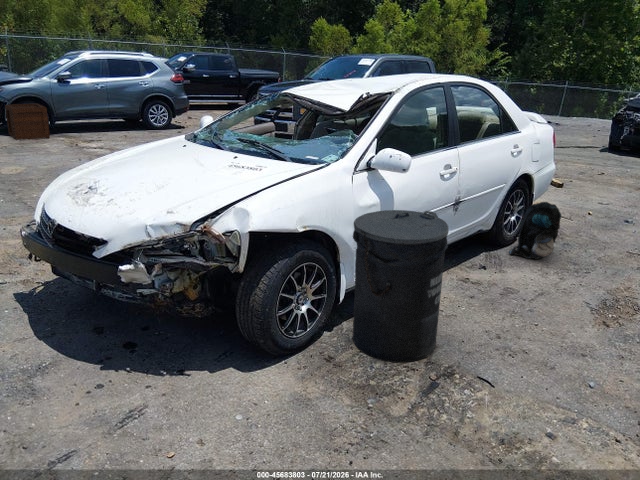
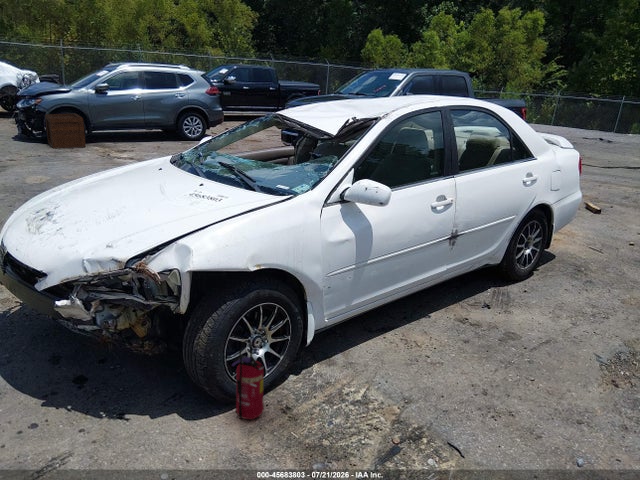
backpack: present [509,202,561,259] -> none [520,235,580,298]
trash can: present [352,210,449,362] -> none [317,247,422,419]
fire extinguisher: none [286,294,314,368] -> present [232,340,264,419]

